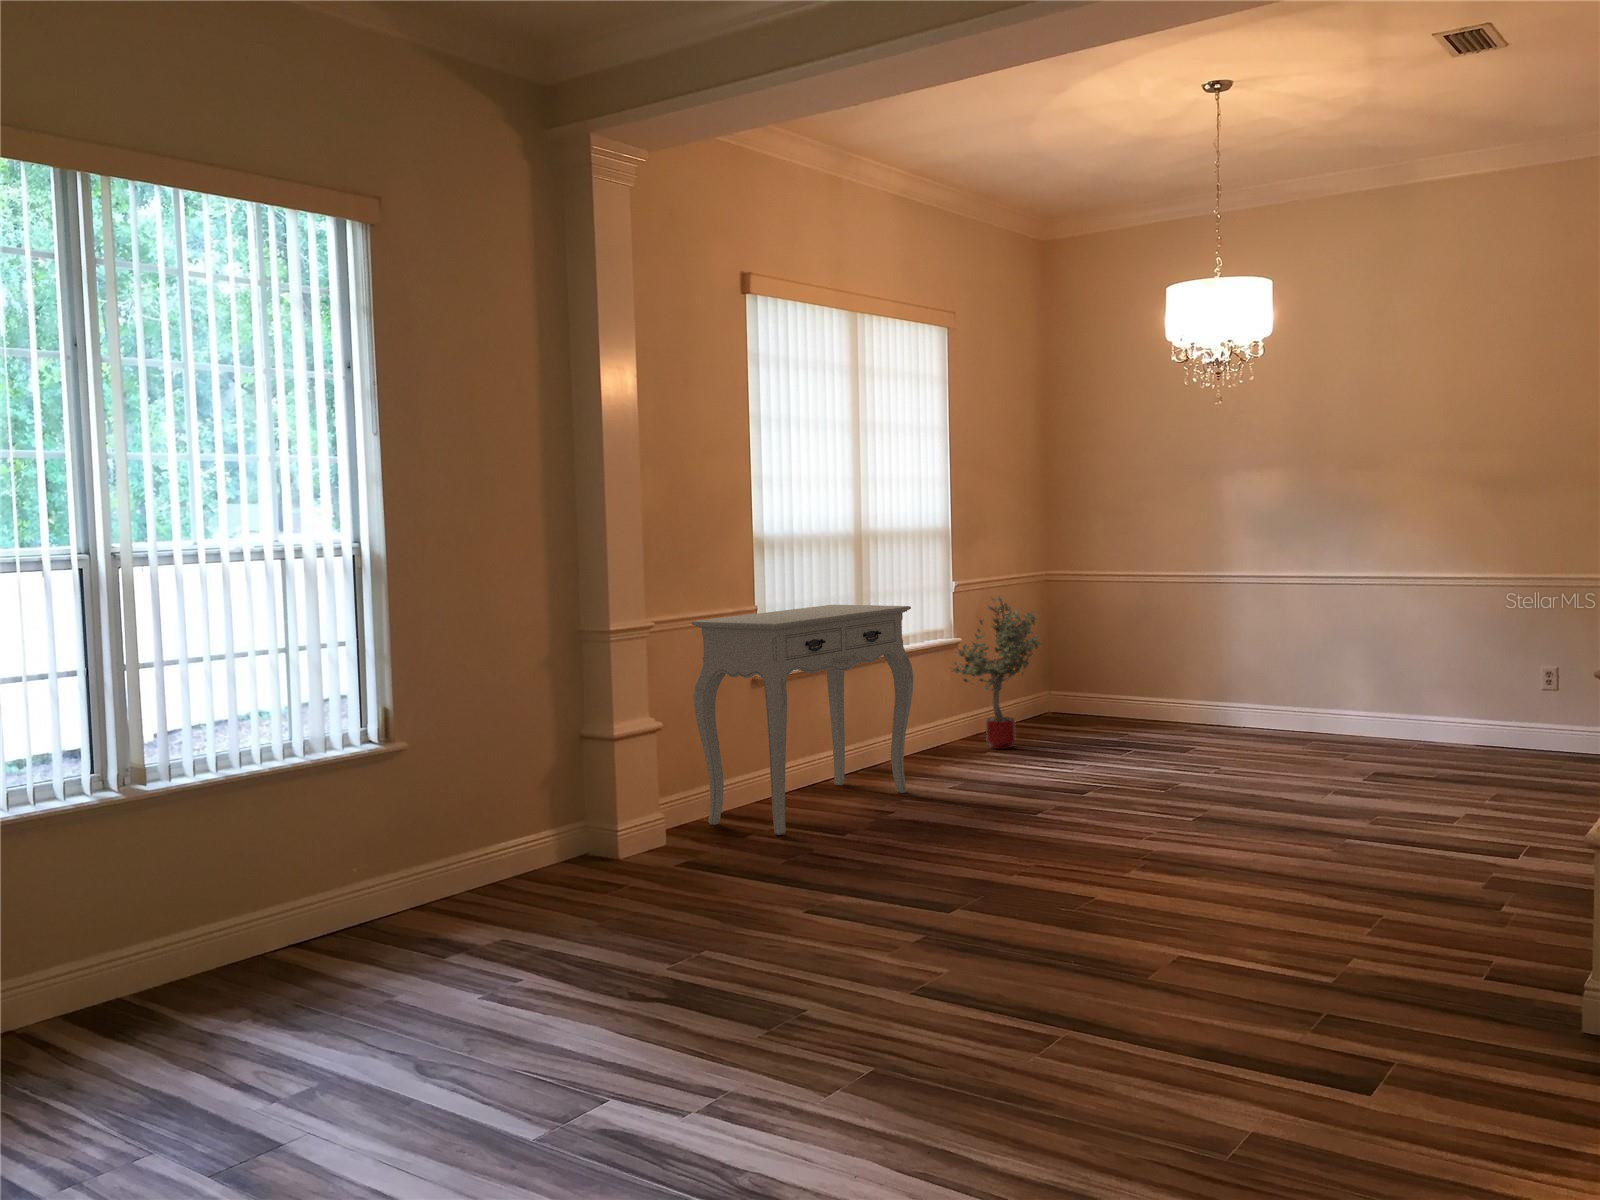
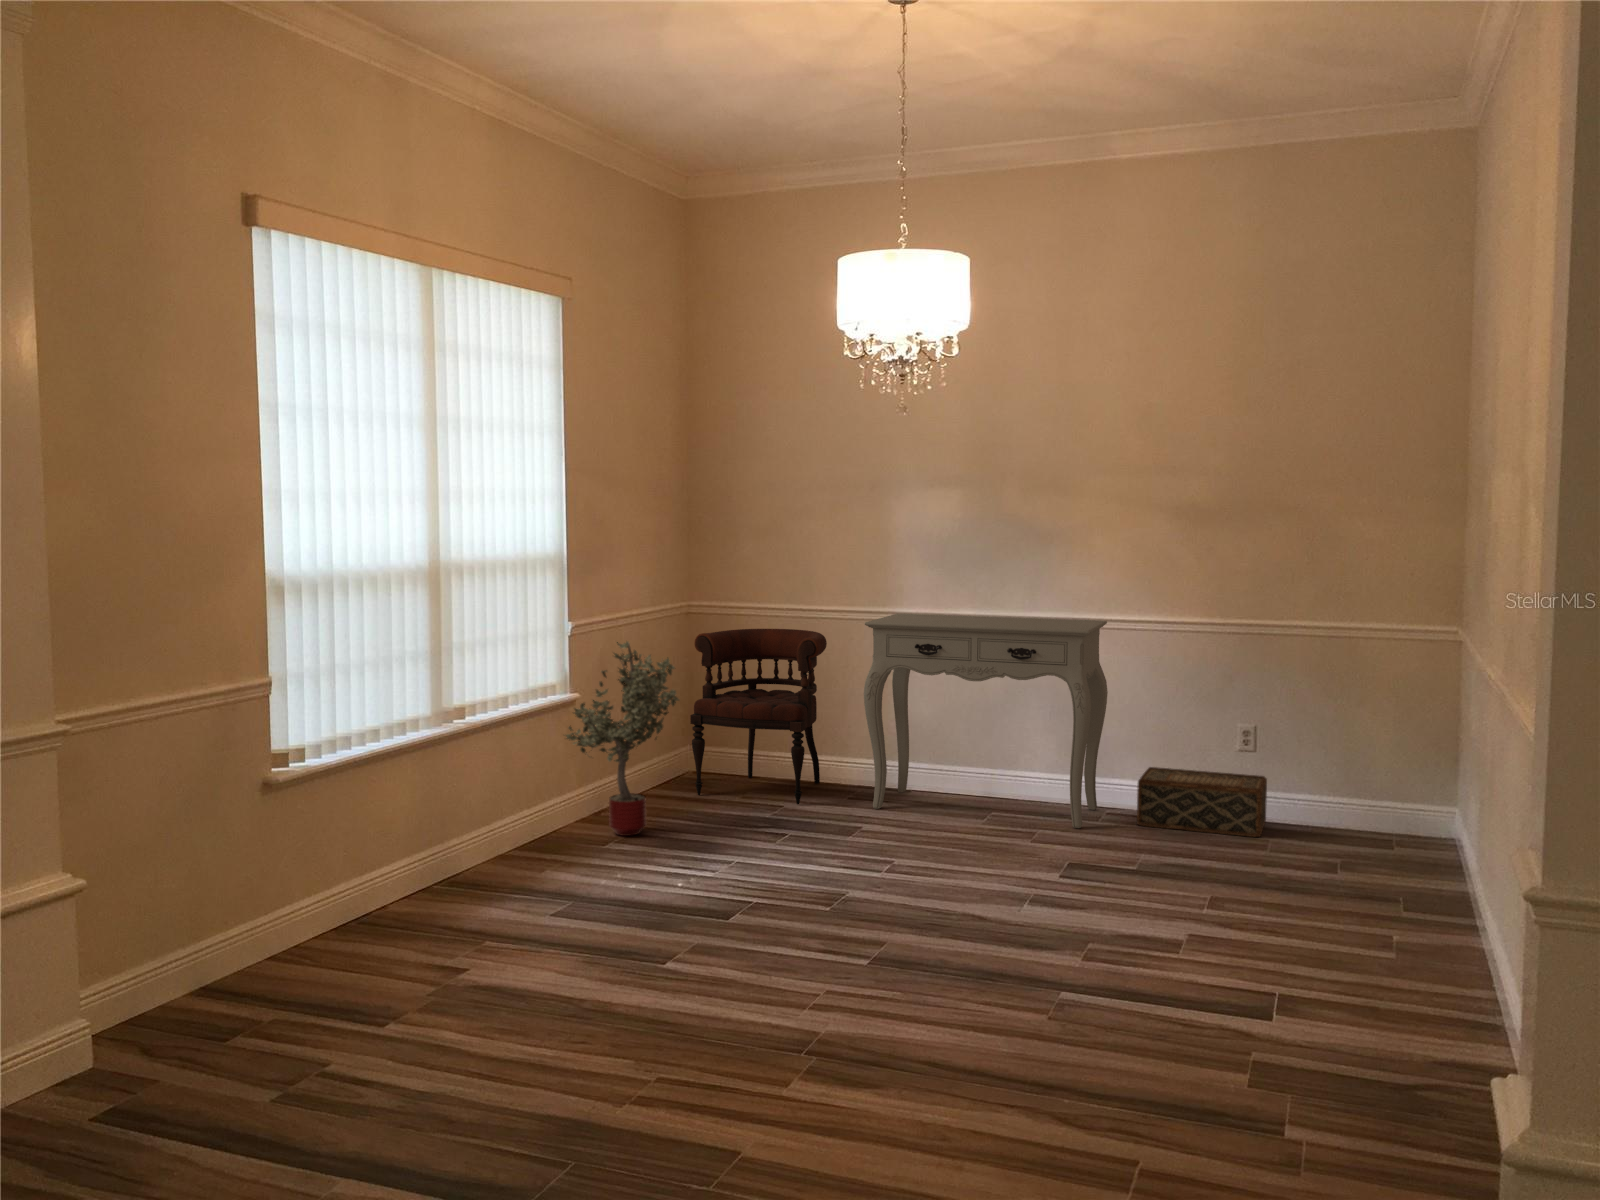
armchair: none [1049,593,1164,734] -> present [690,629,827,804]
console table: present [692,605,913,835] -> present [864,614,1108,828]
woven basket: none [1442,704,1567,760] -> present [1137,767,1267,837]

